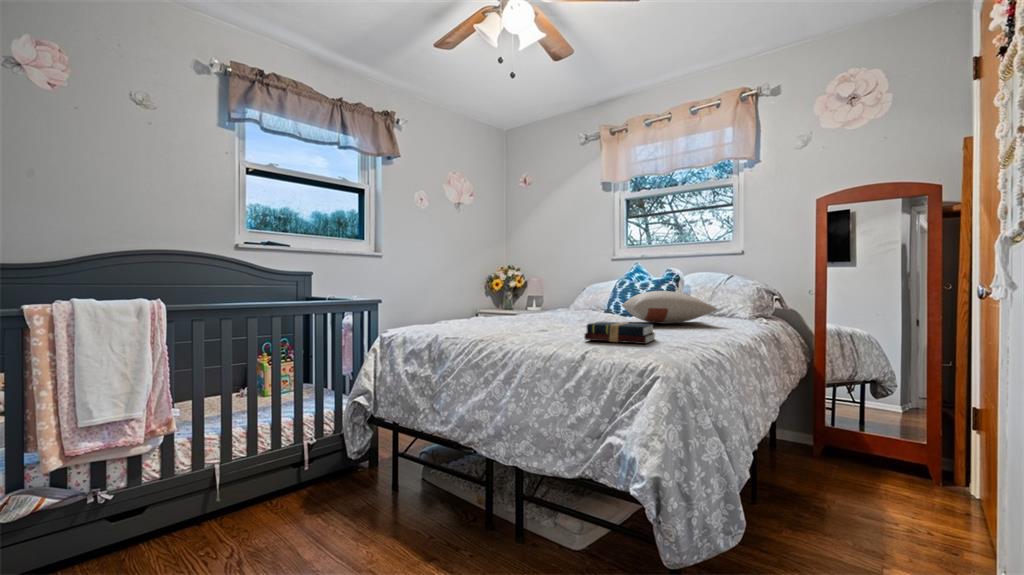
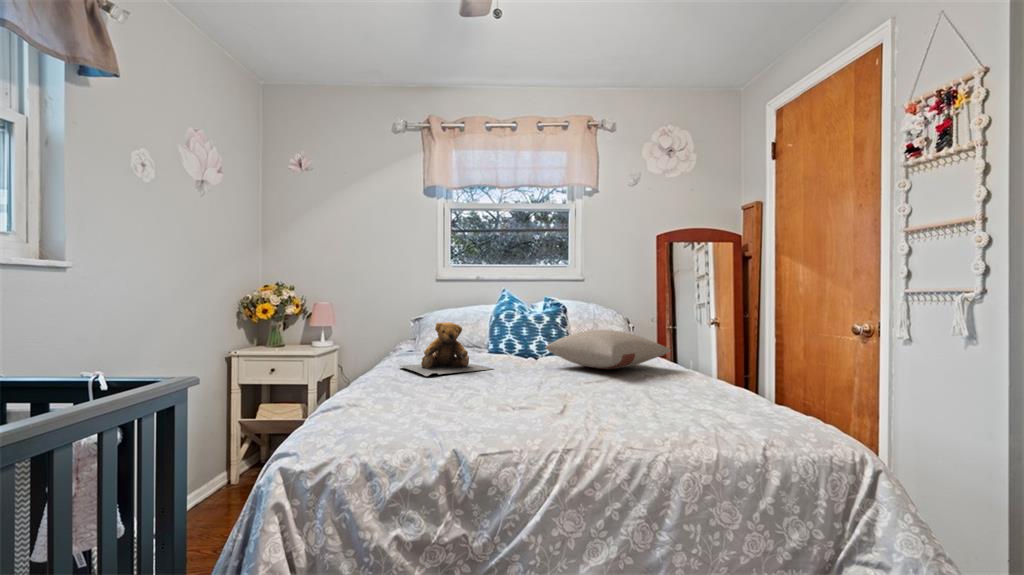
teddy bear: none [526,286,583,320] -> present [400,322,493,376]
hardback book: present [584,322,655,344] -> none [676,388,783,425]

